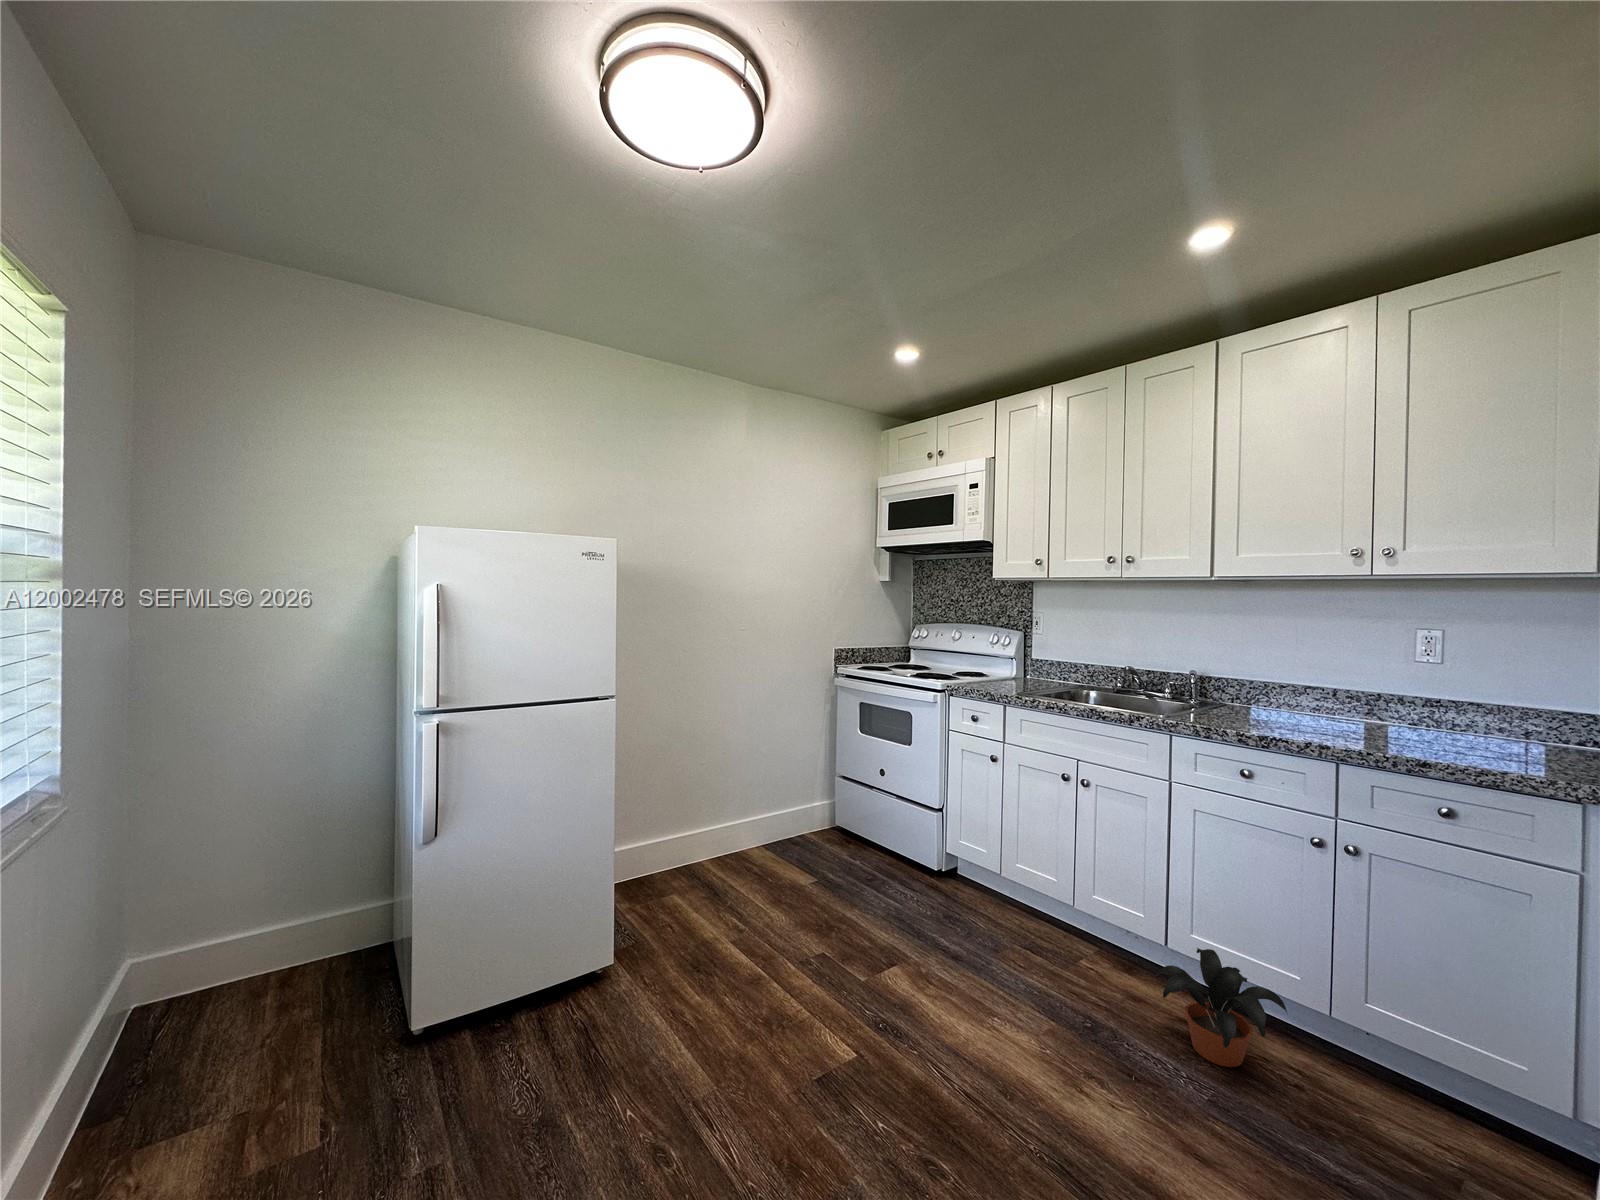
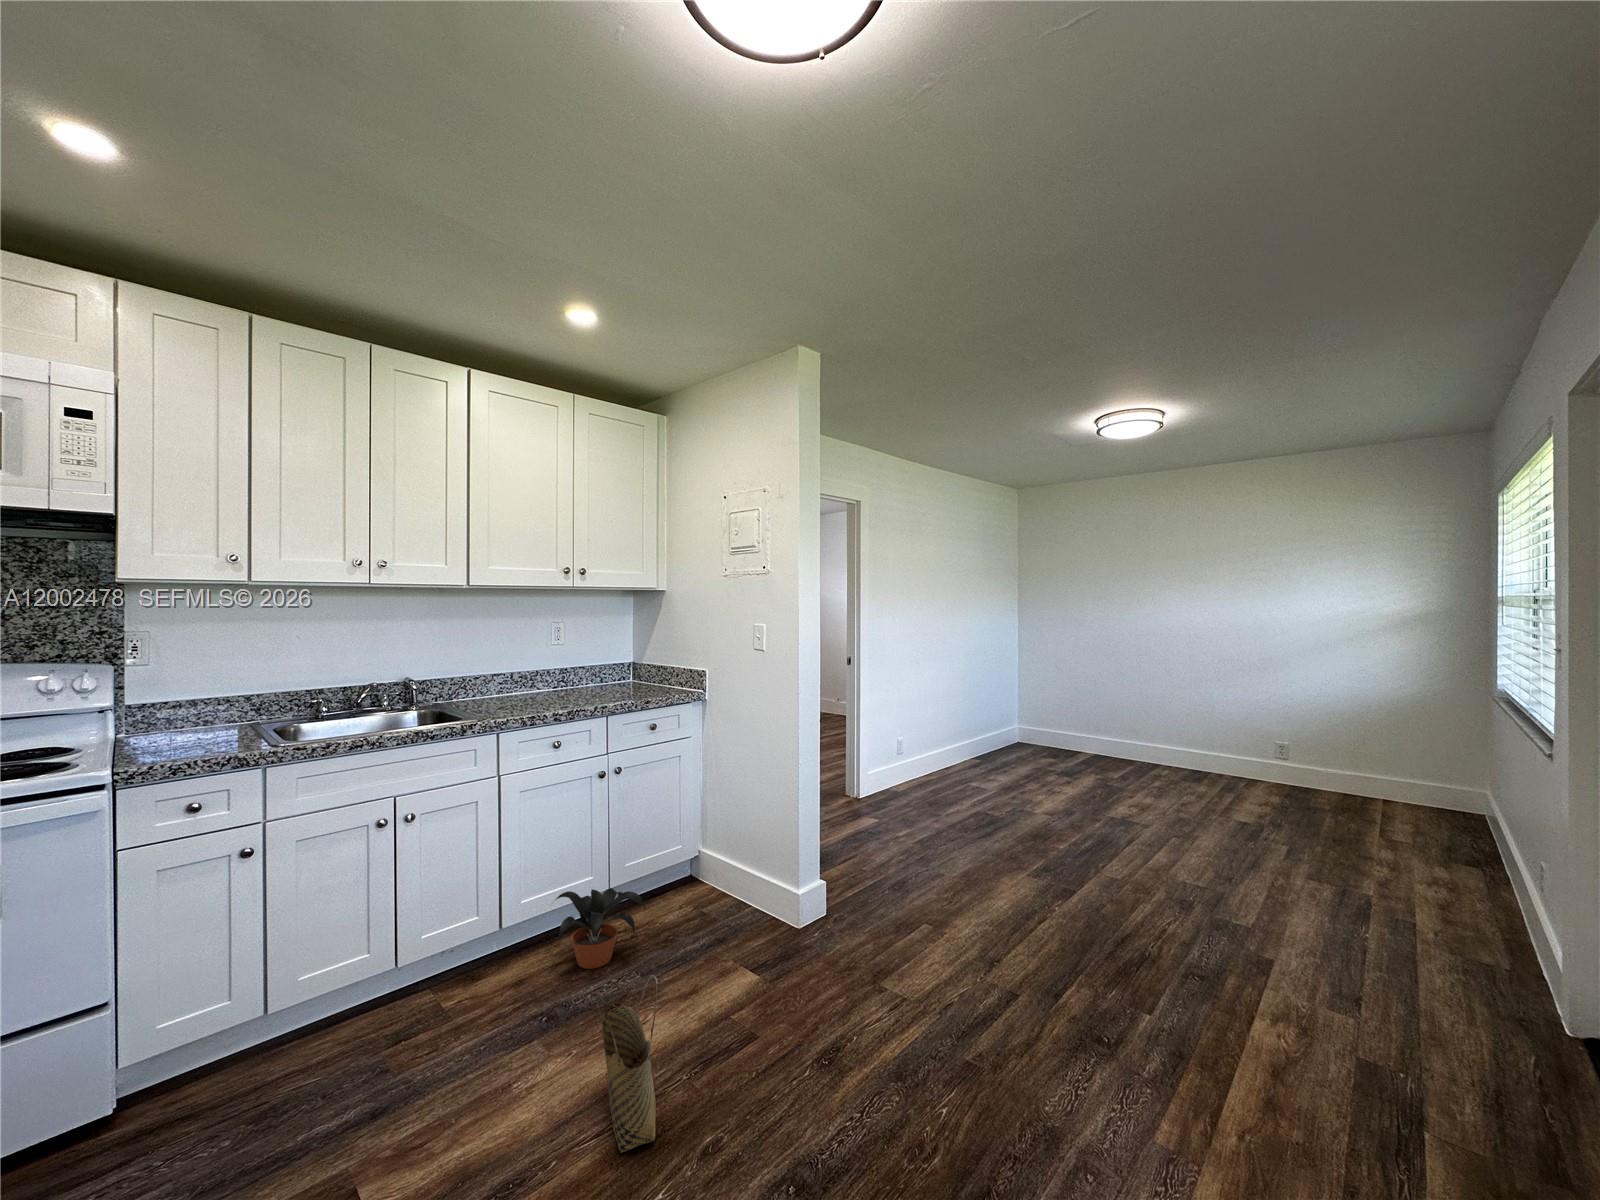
woven basket: none [922,953,1015,1114] -> present [596,975,658,1153]

